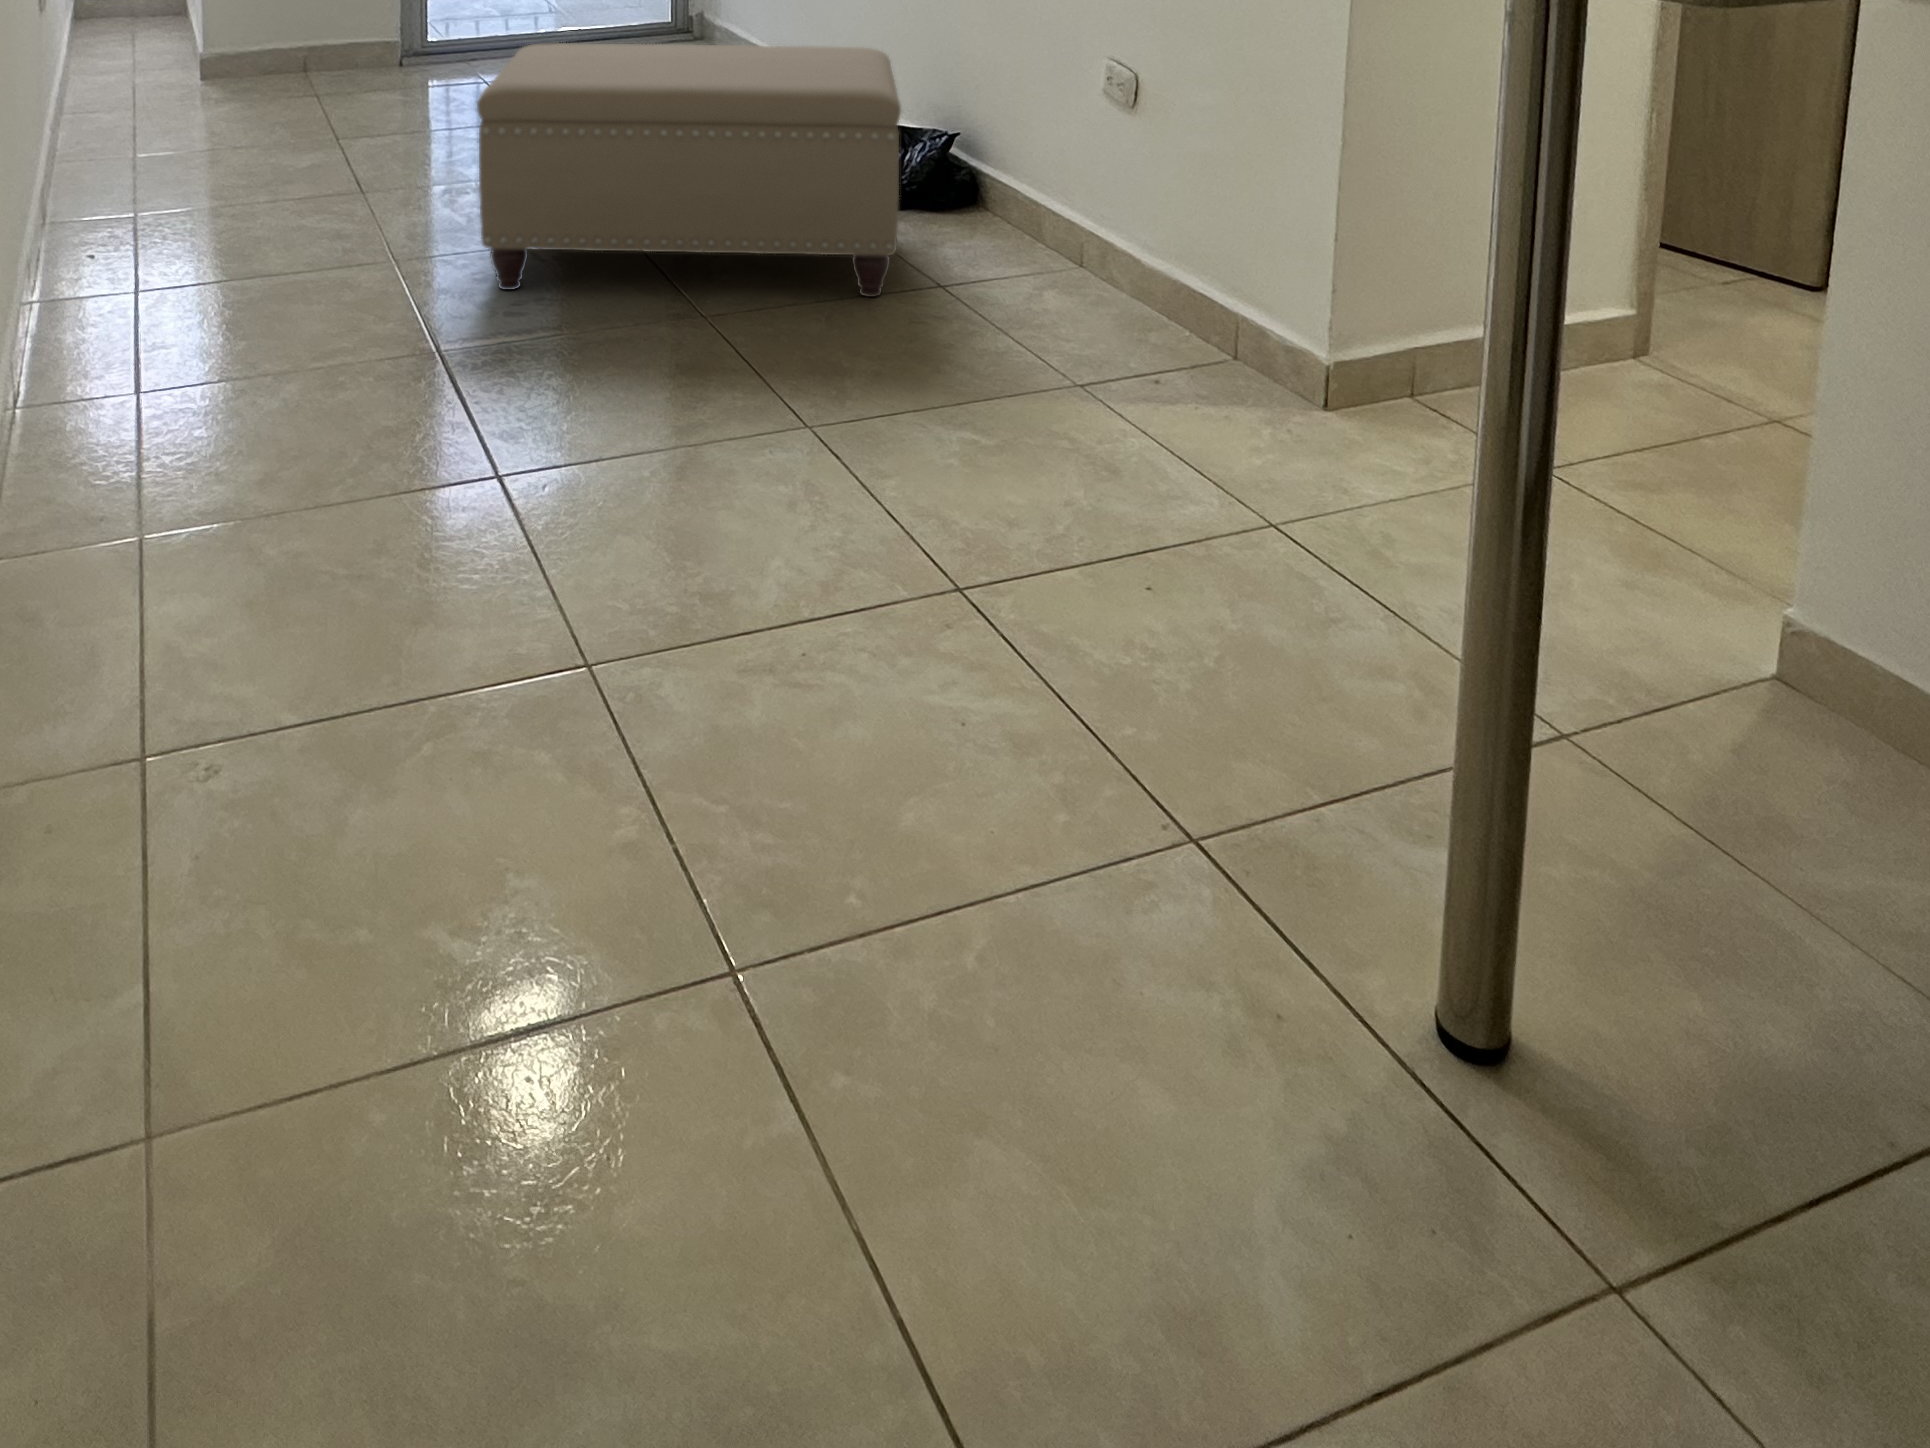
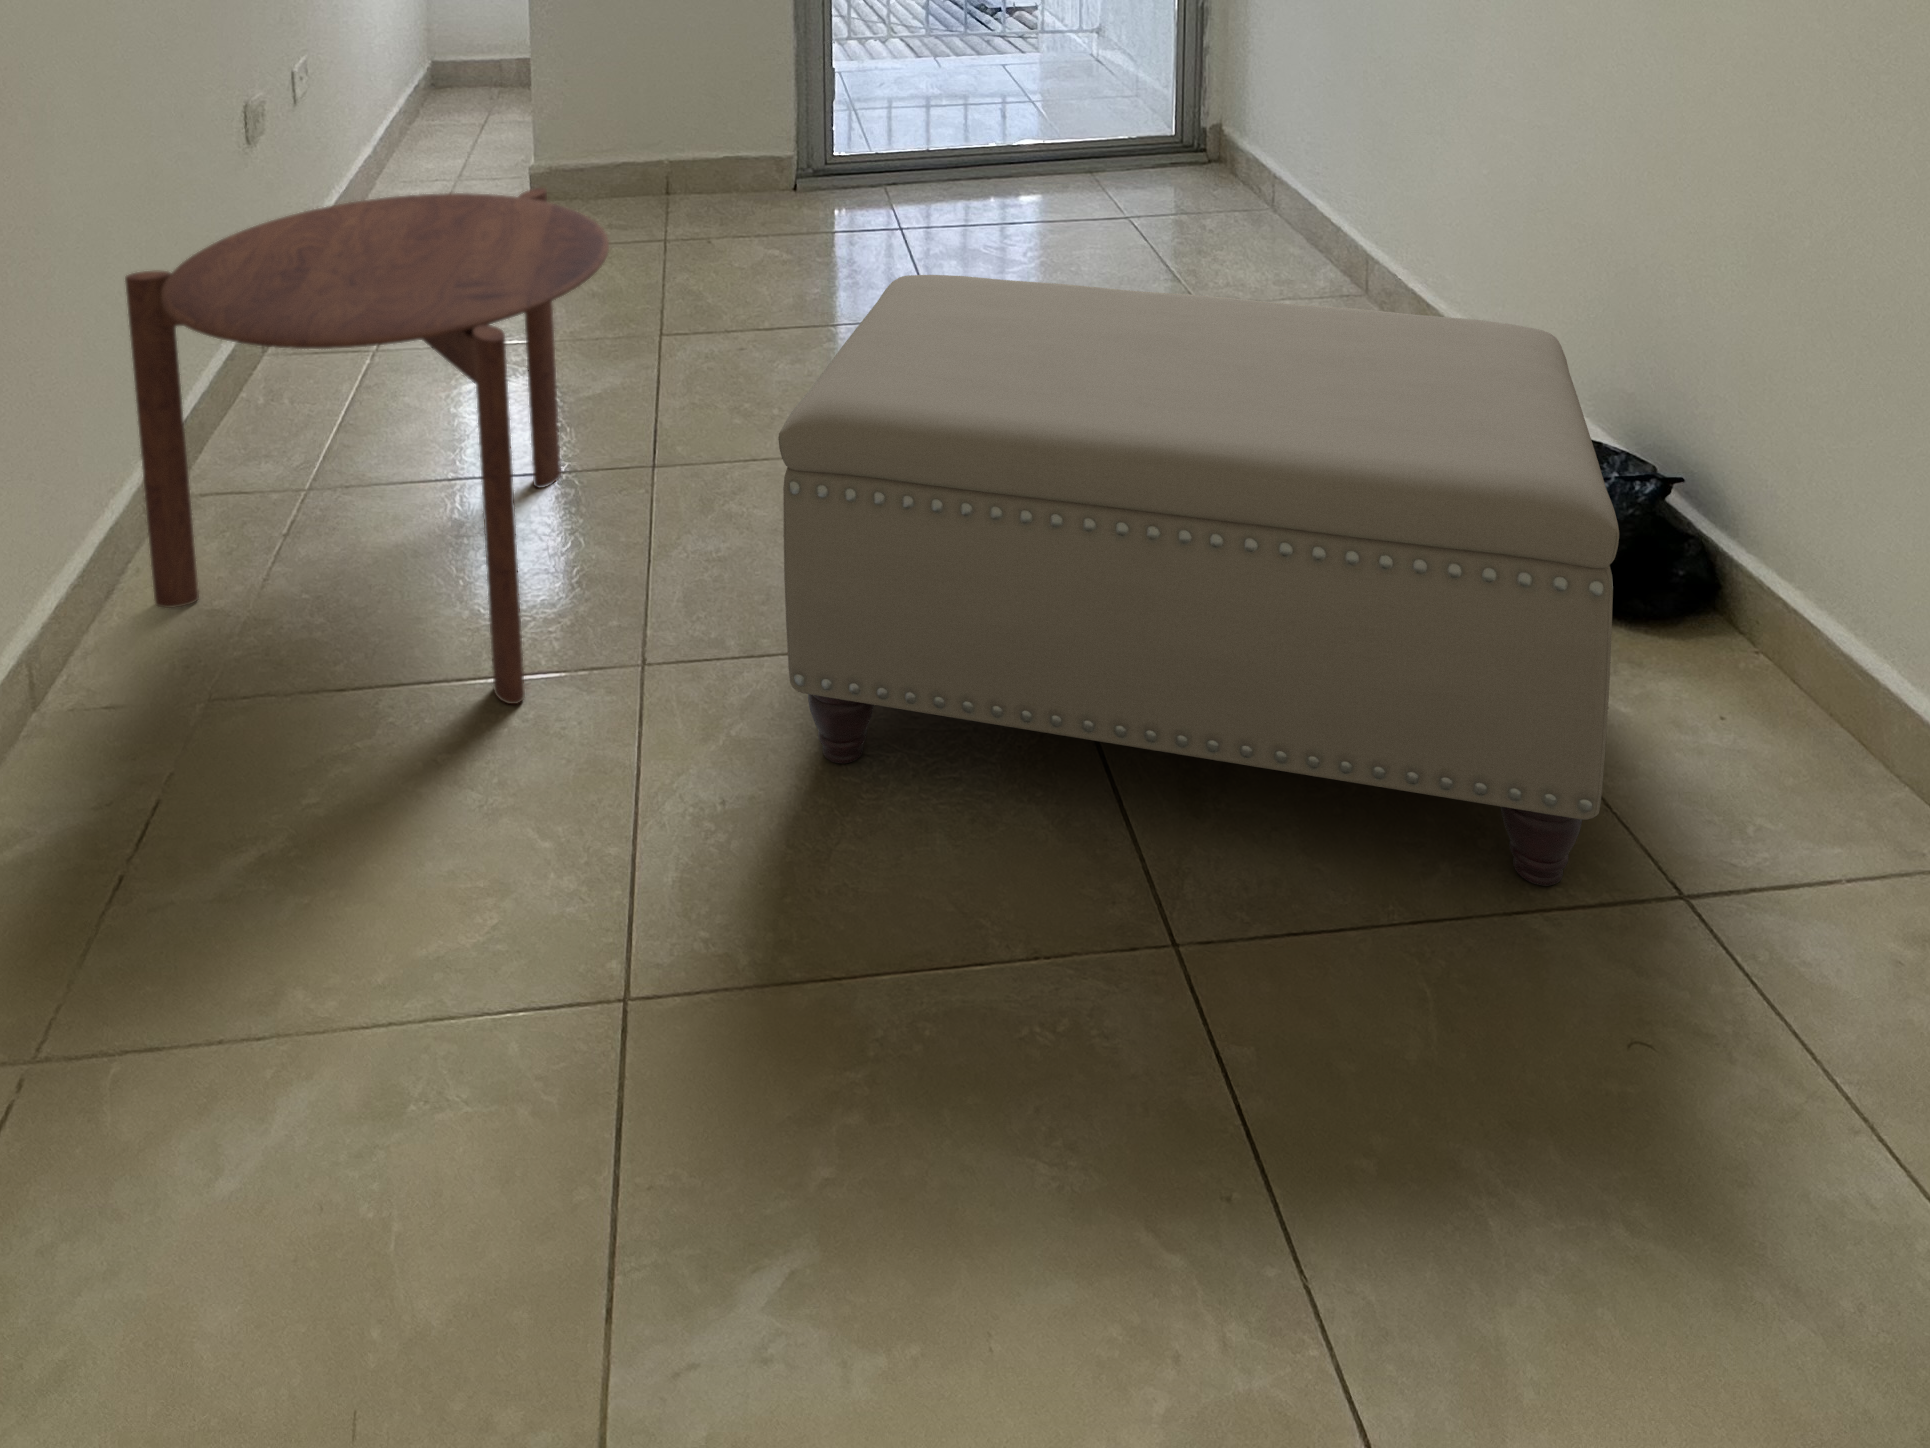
side table: none [40,15,346,285] -> present [125,188,609,704]

